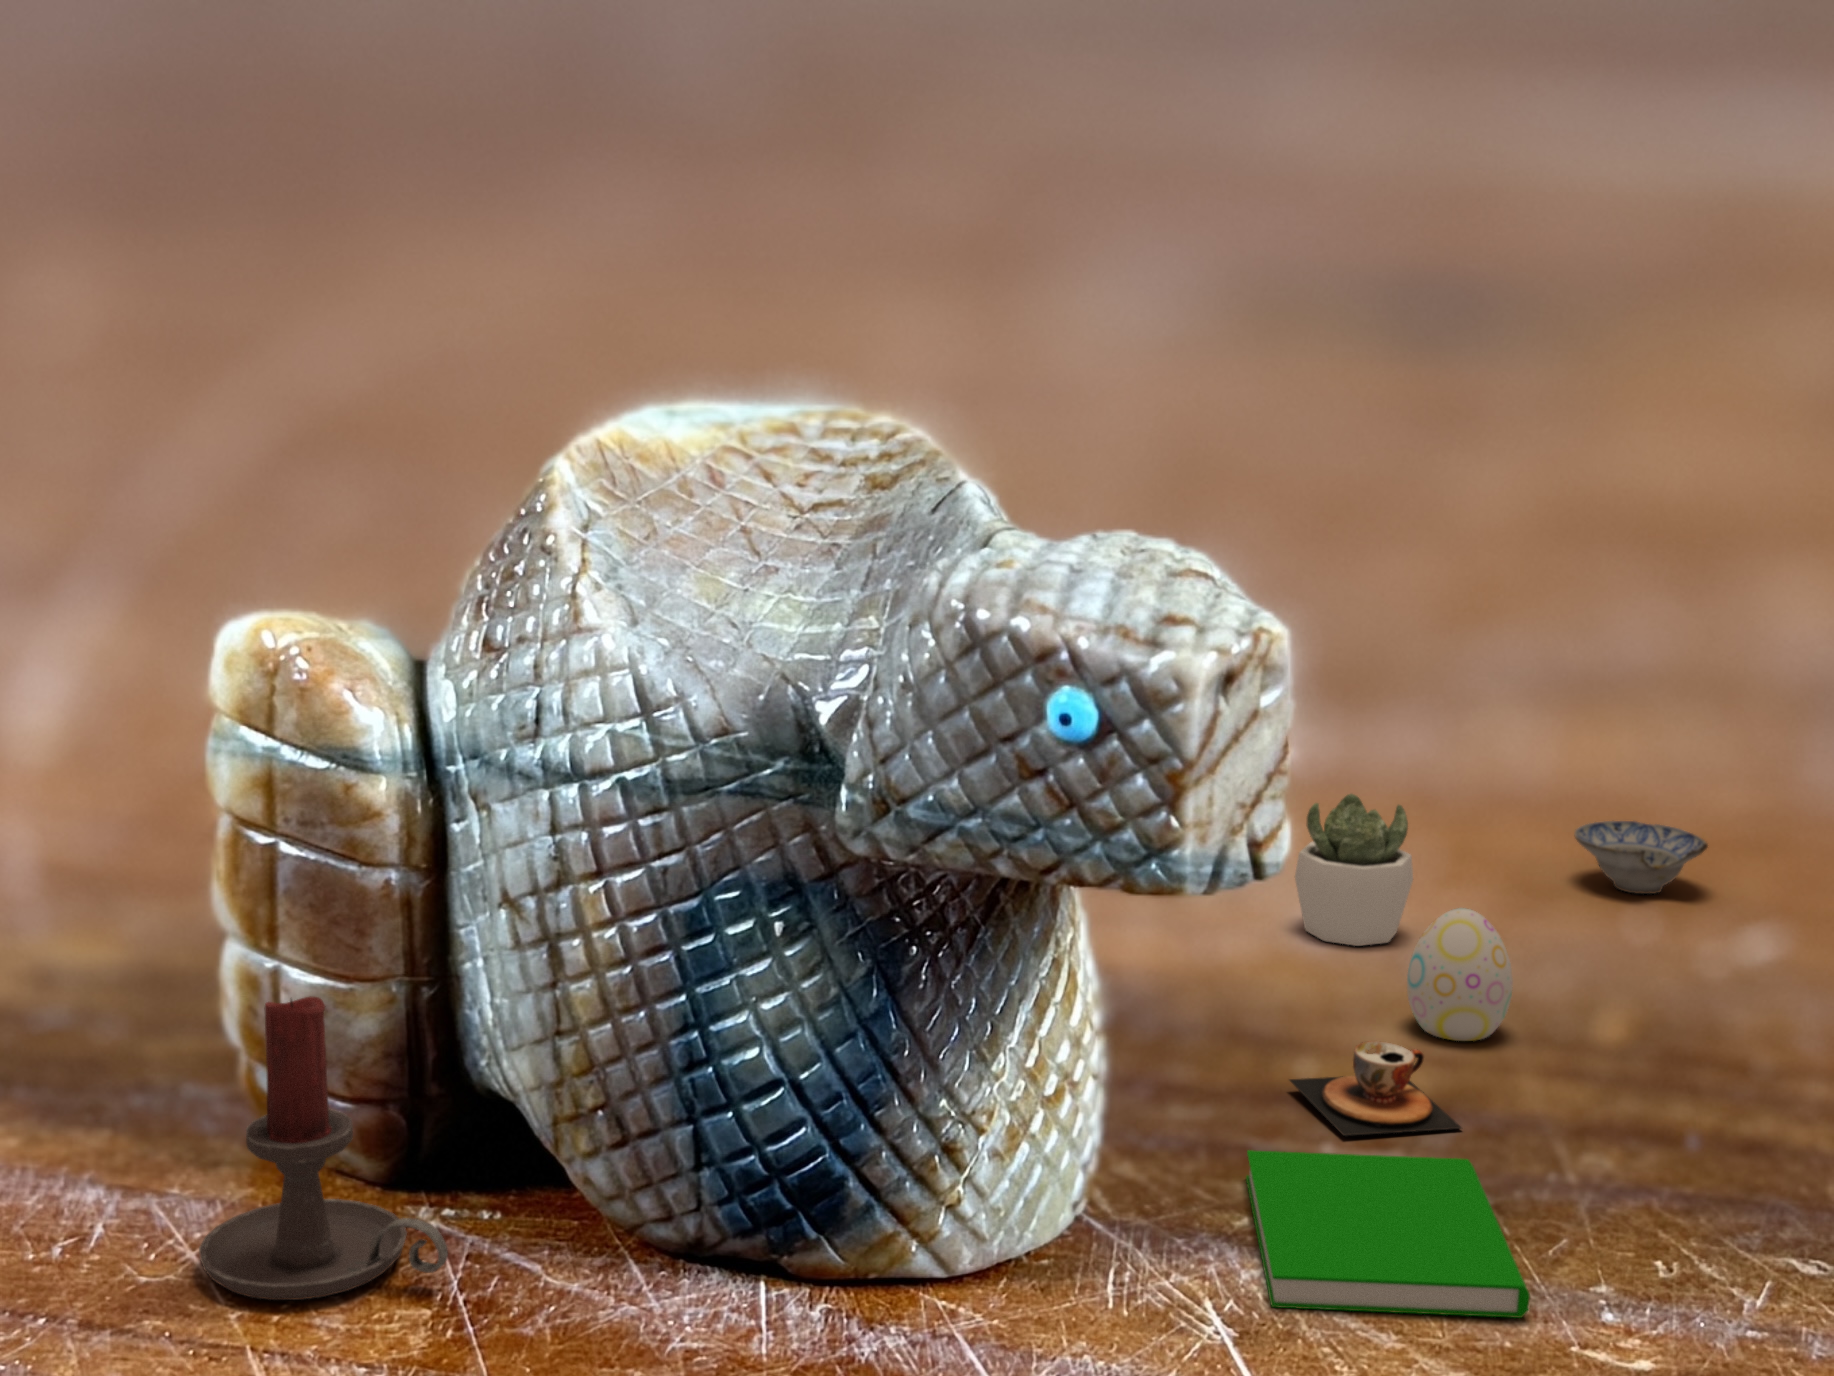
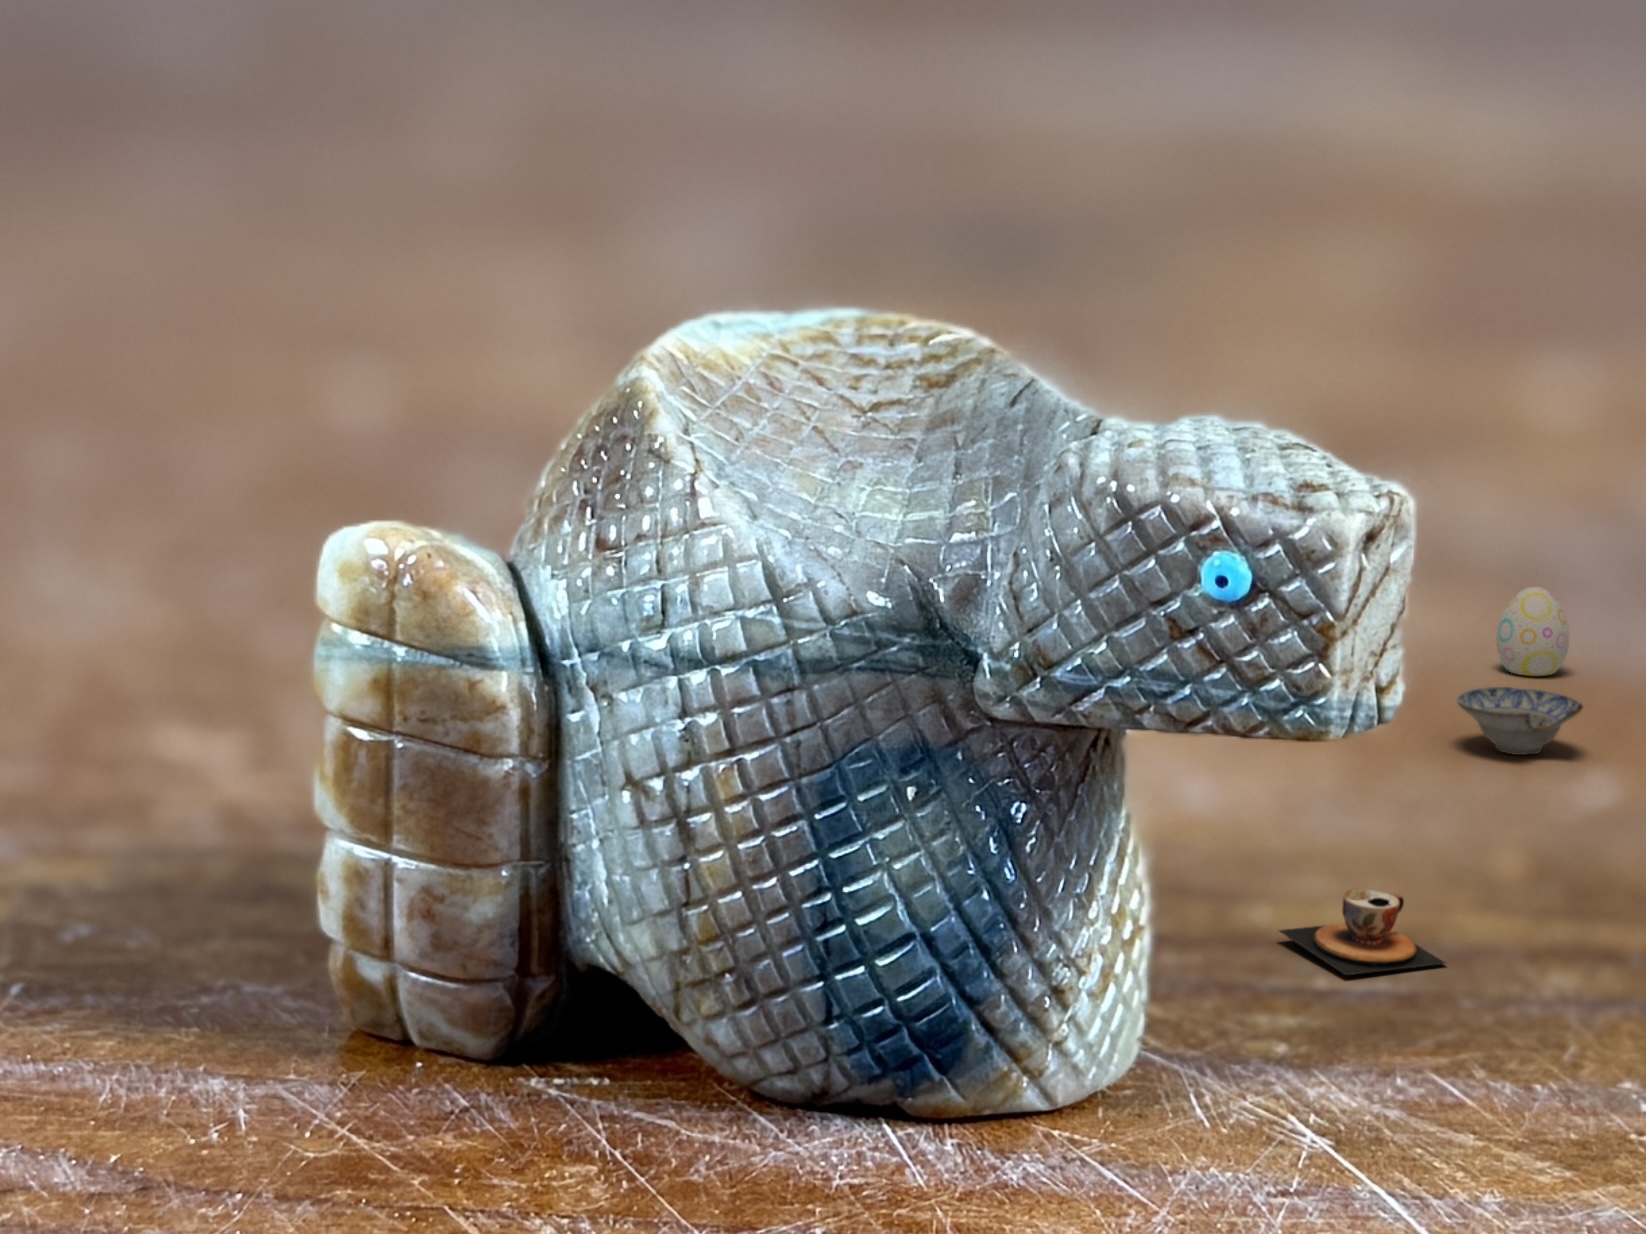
succulent plant: present [1295,794,1413,946] -> none [1220,668,1330,813]
decorative egg: present [1407,908,1513,1041] -> present [1496,587,1569,676]
candle holder: present [199,997,448,1300] -> none [355,882,599,1167]
book: present [1246,1150,1530,1318] -> none [1273,985,1569,1118]

